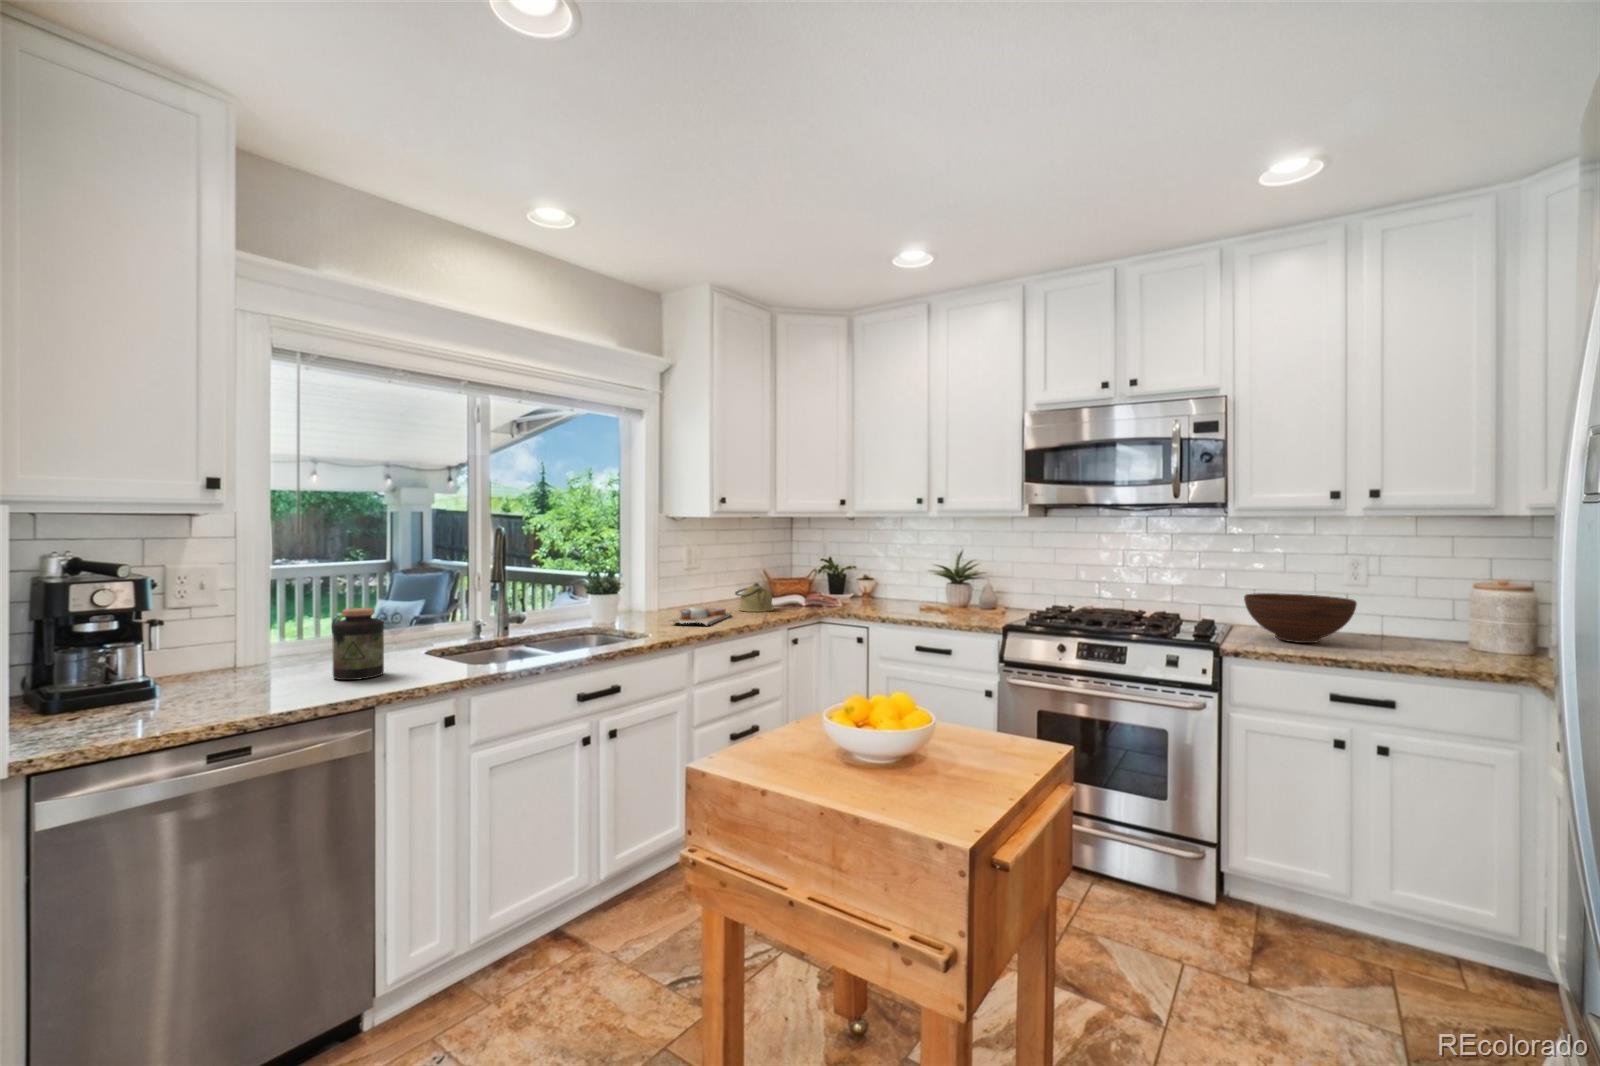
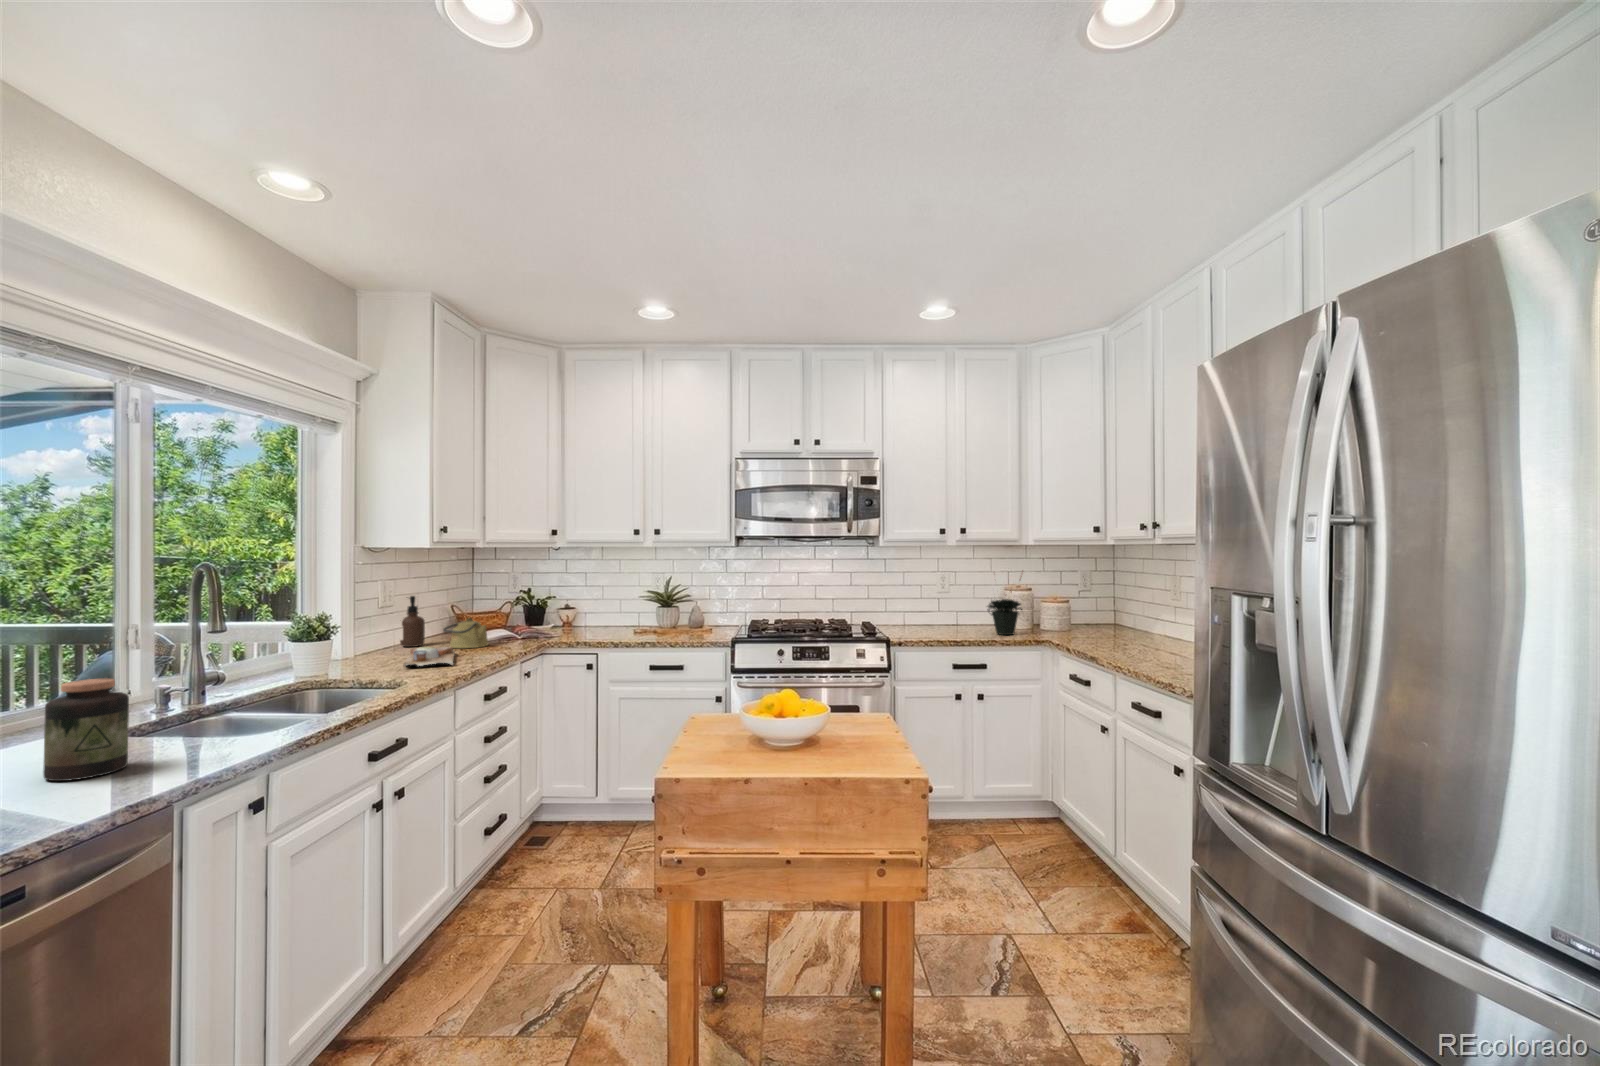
potted plant: none [1411,554,1488,661] -> present [988,590,1022,635]
soap dispenser: none [706,560,727,606] -> present [400,596,425,647]
fruit bowl: present [1244,593,1357,643] -> none [891,600,956,632]

